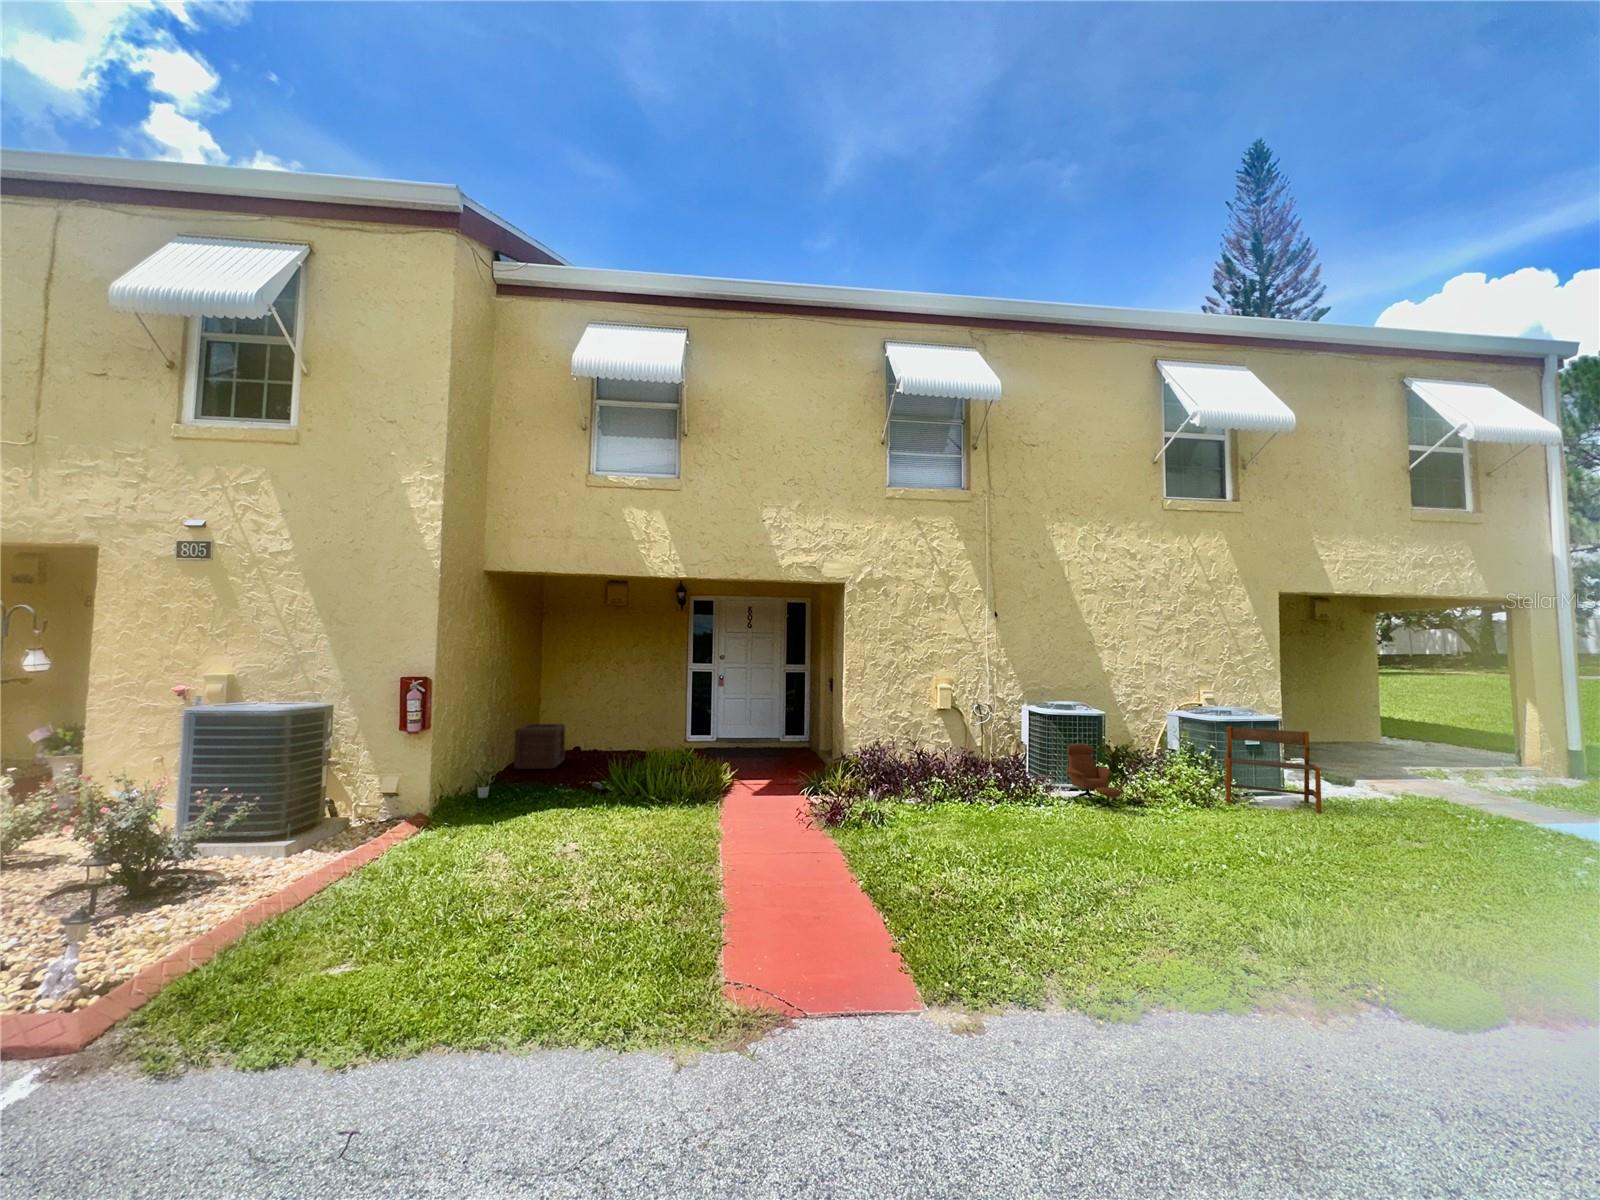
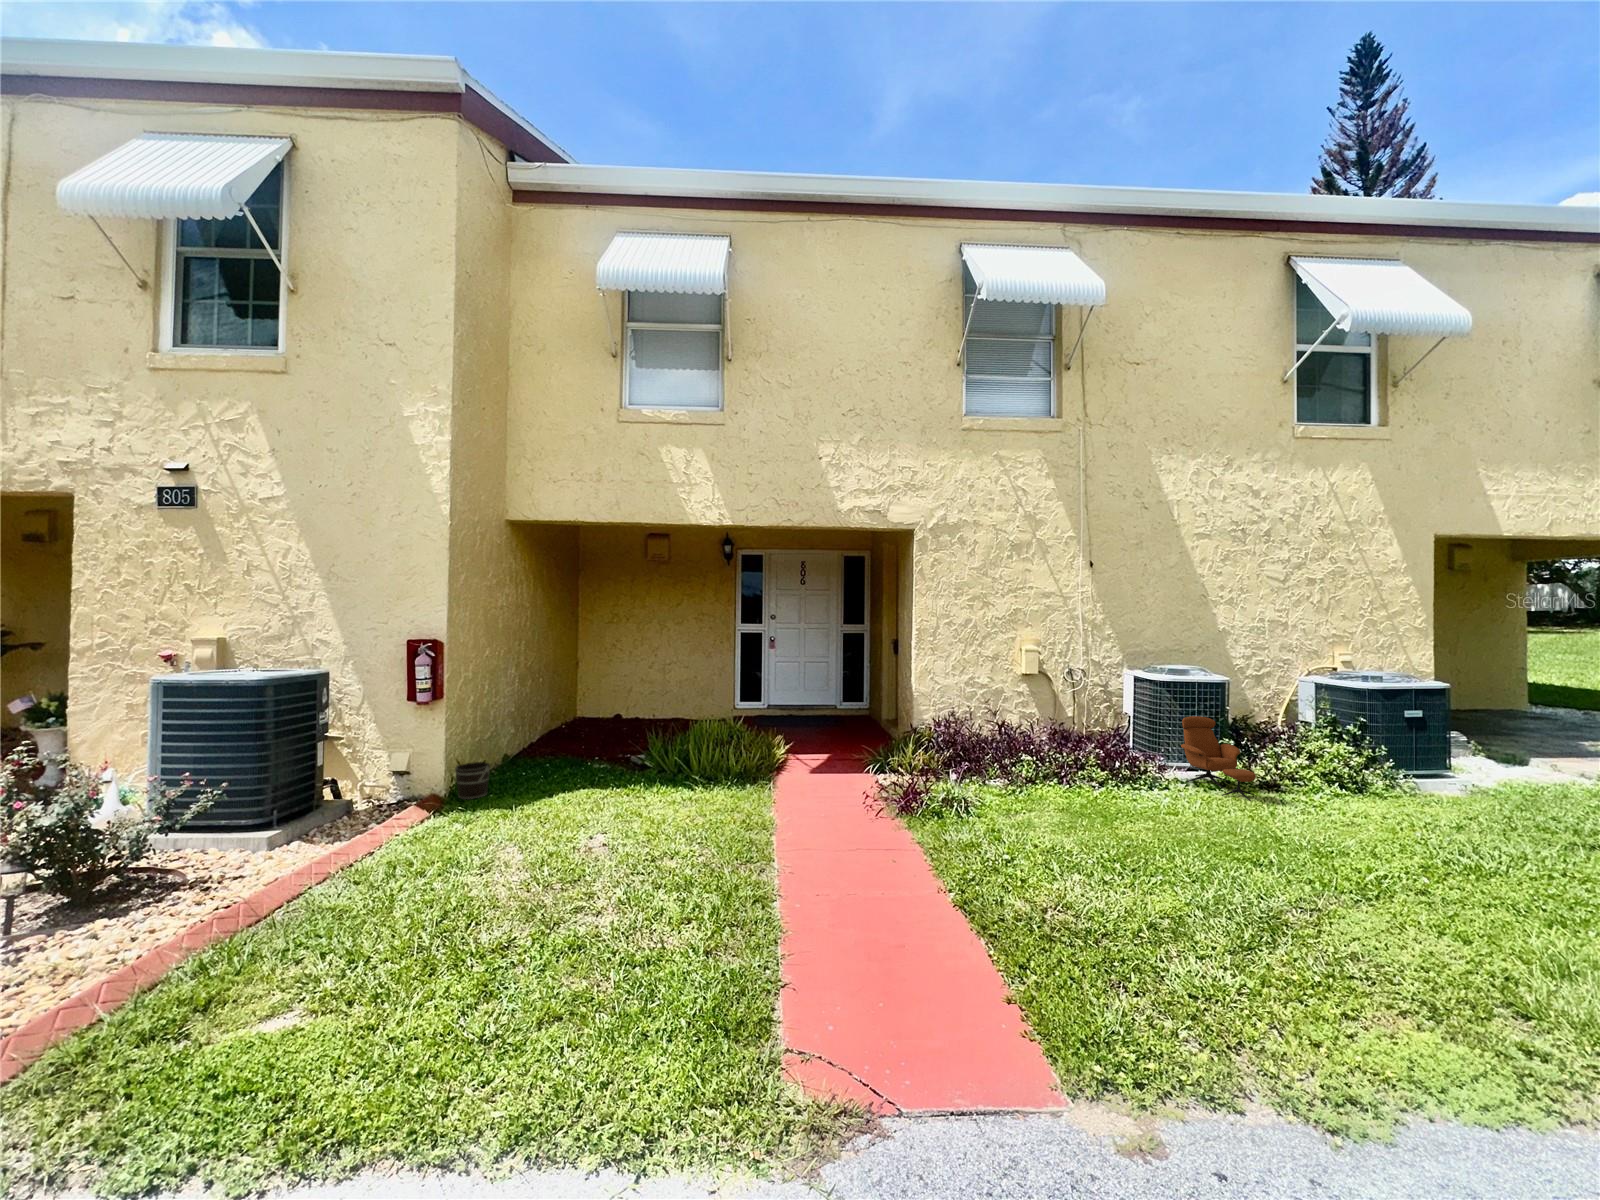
wooden crate: present [514,724,565,769] -> none [545,691,601,741]
bench: present [1224,726,1321,813] -> none [1375,695,1514,803]
potted plant: present [472,763,498,798] -> none [488,736,525,776]
bucket: none [441,785,472,817] -> present [455,762,490,799]

